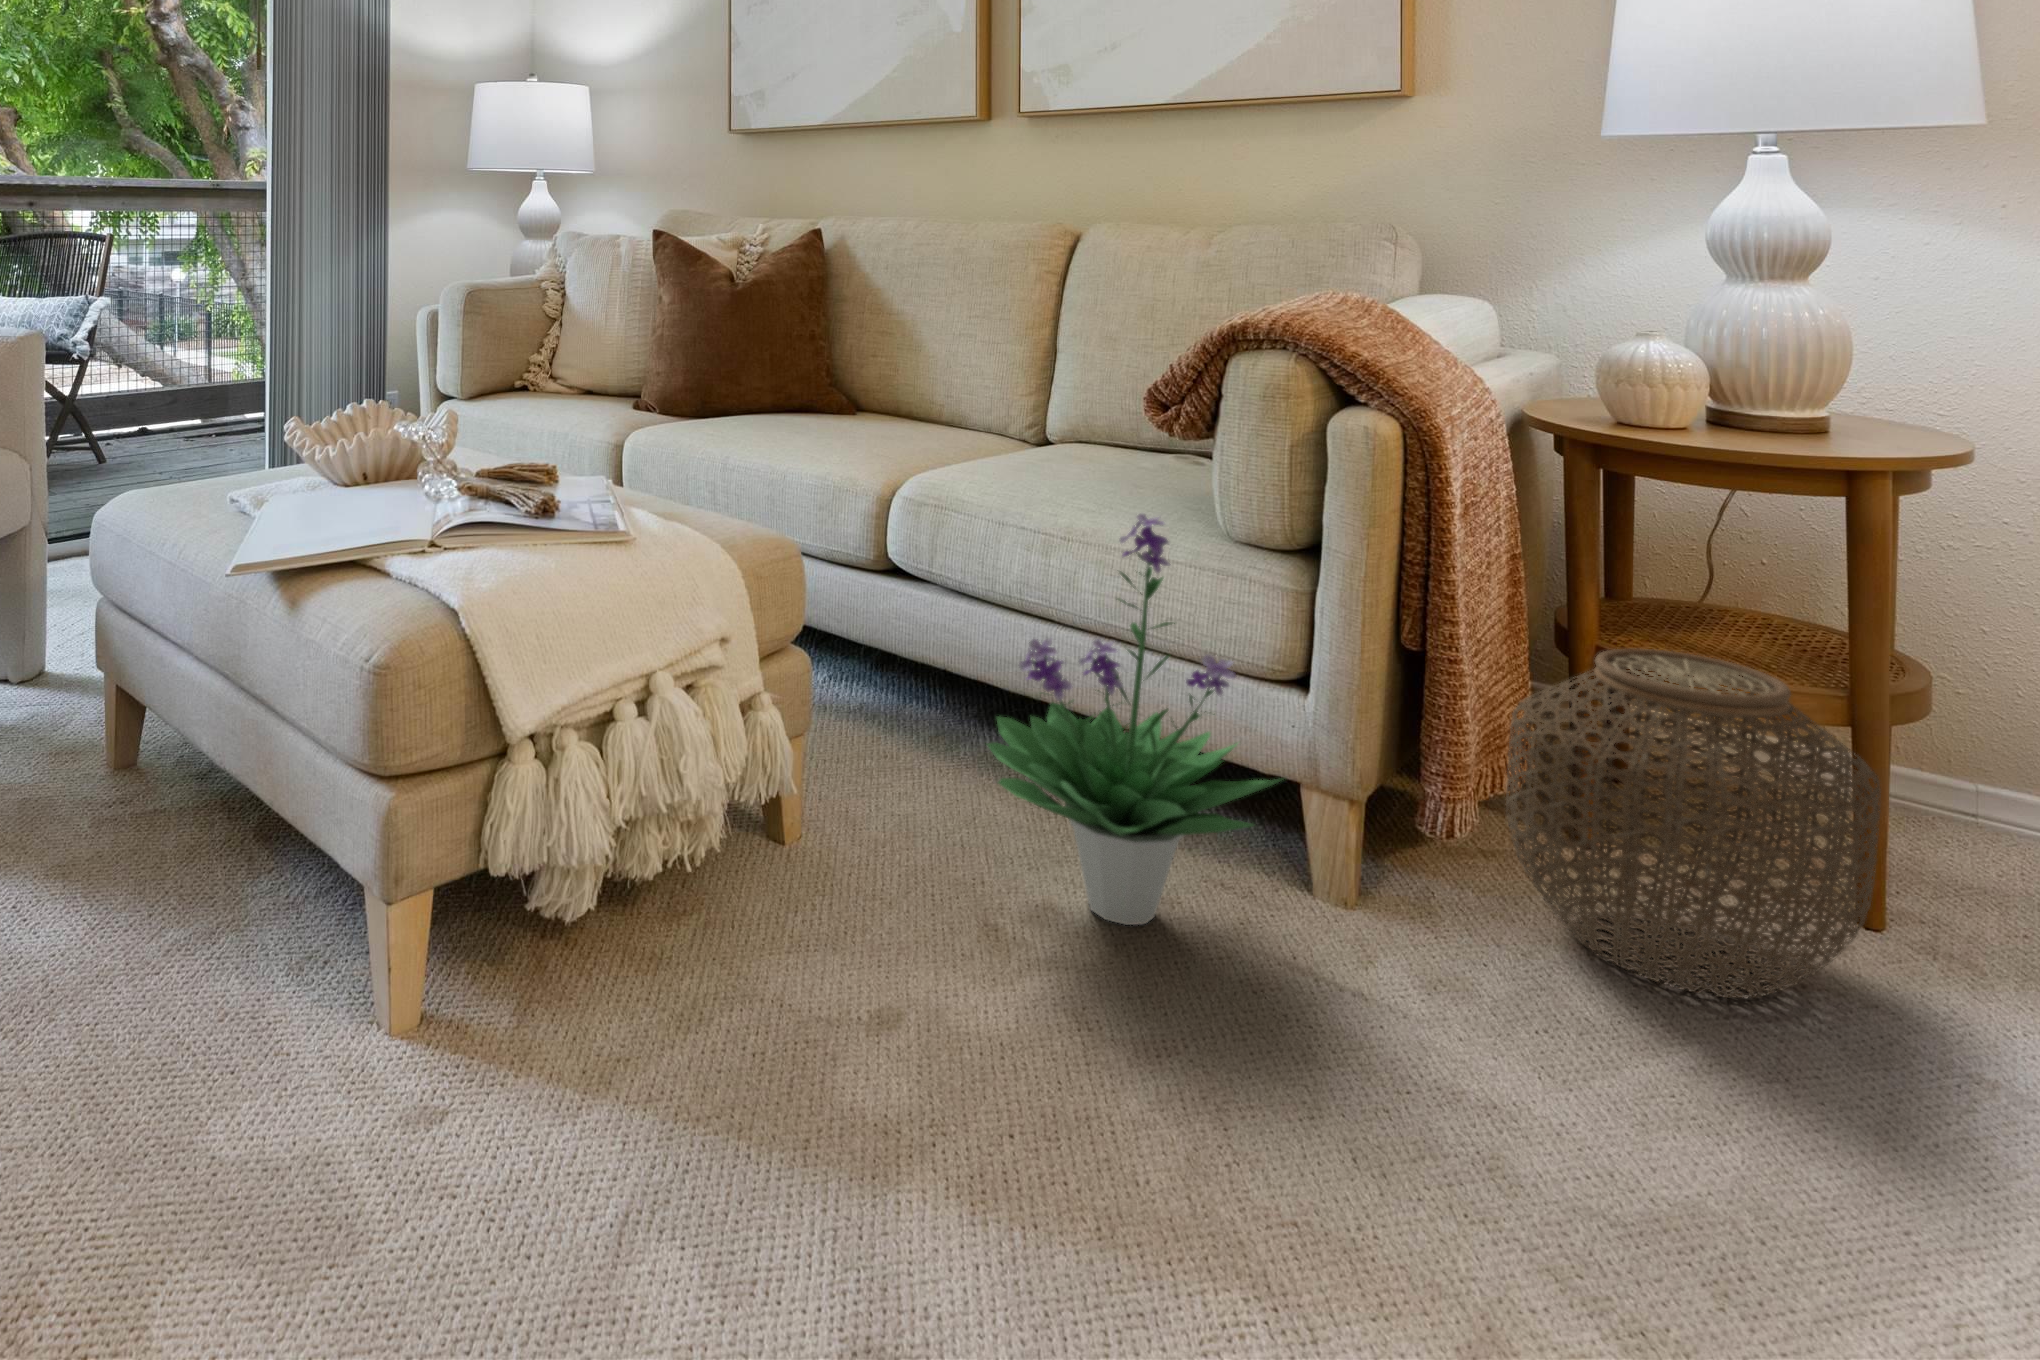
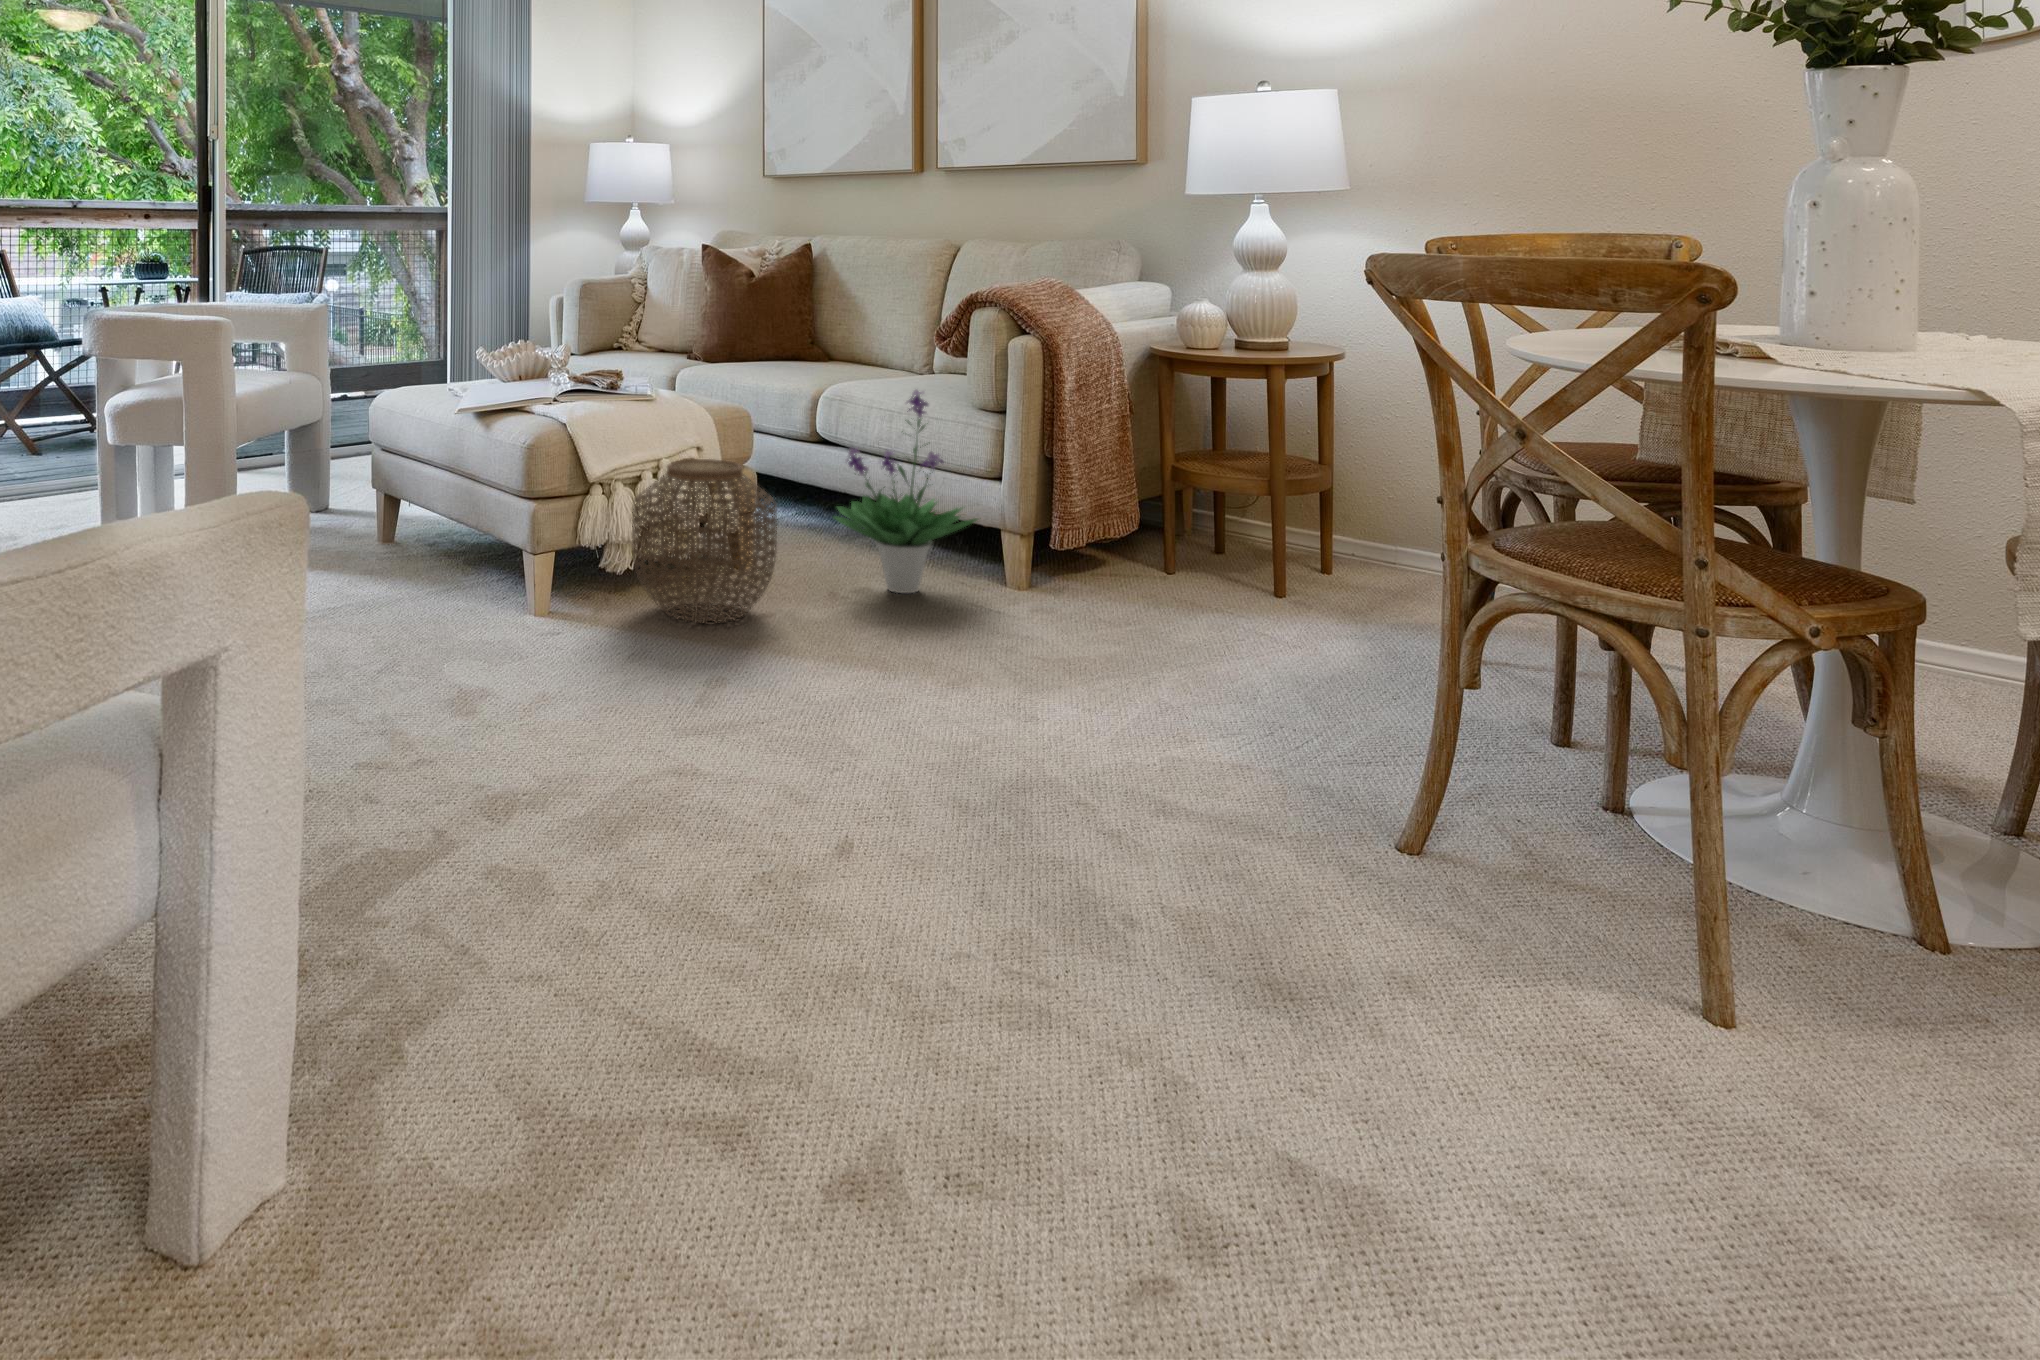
woven basket: present [1506,649,1881,998] -> present [632,459,777,624]

